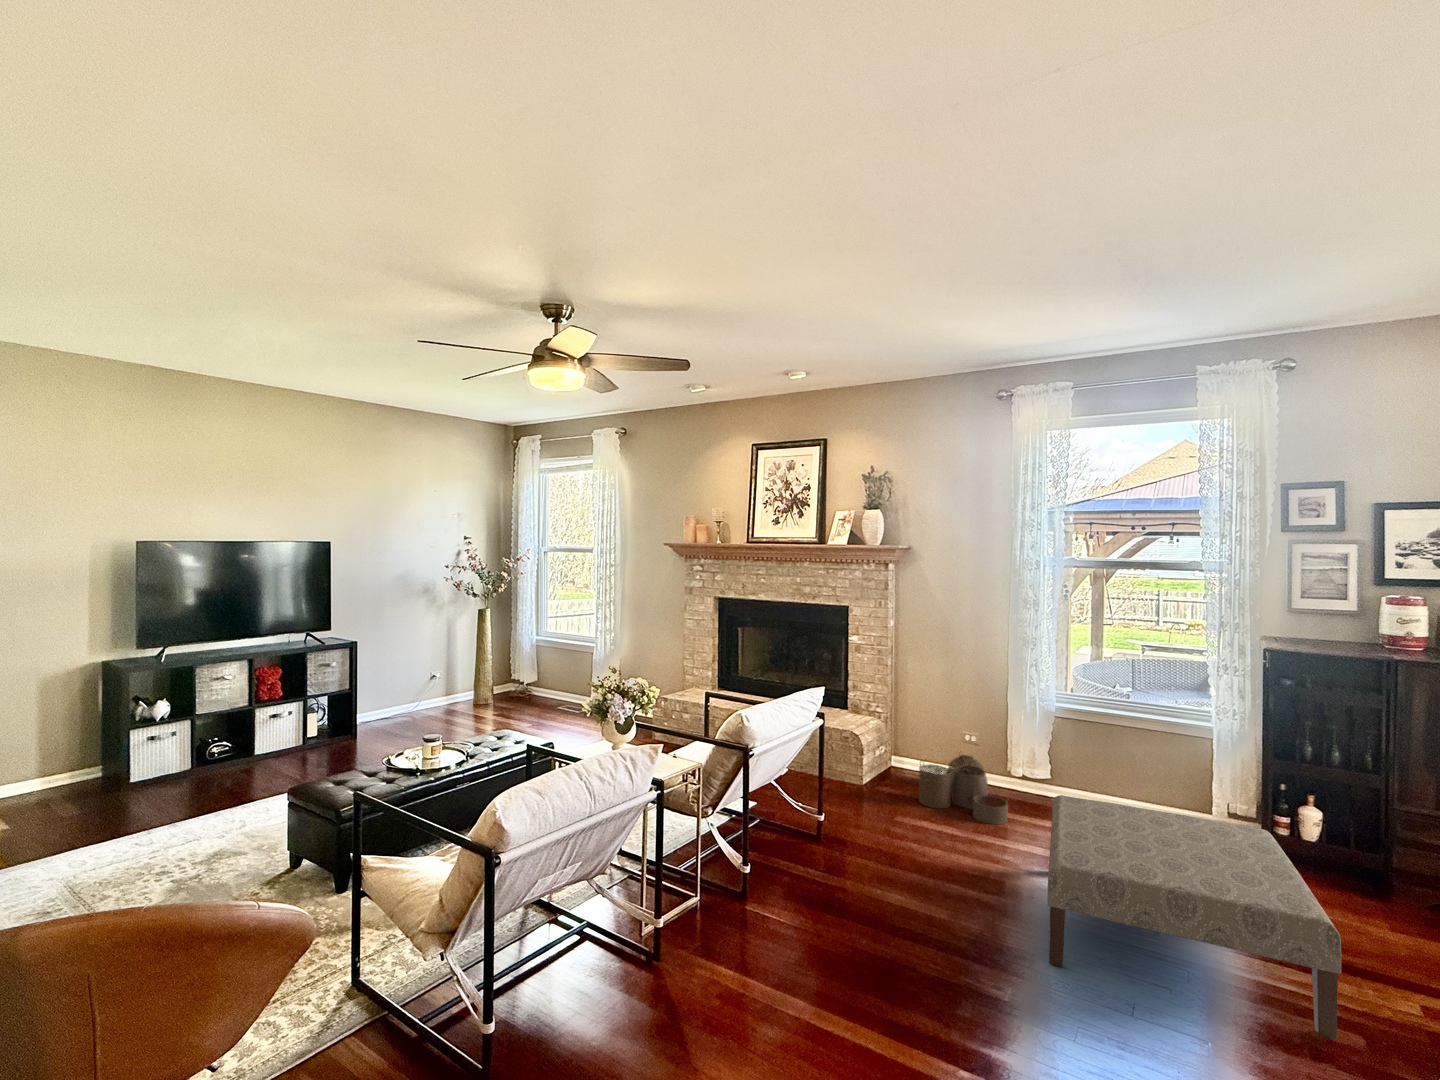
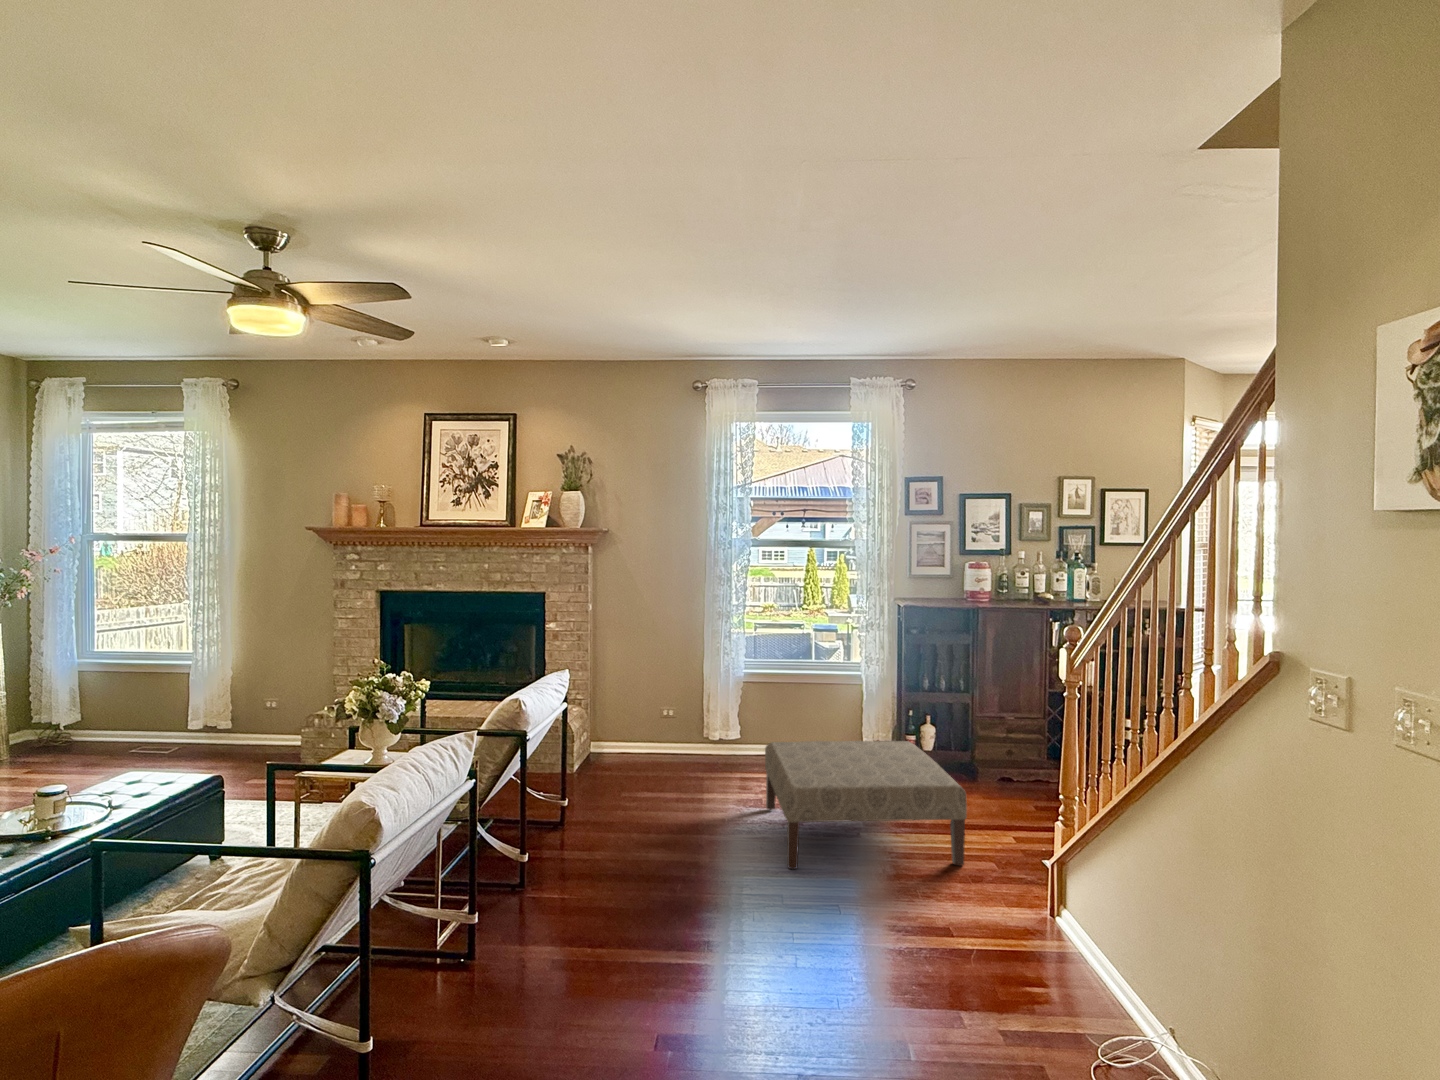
woven basket: present [919,754,1008,824] -> none [634,727,717,785]

